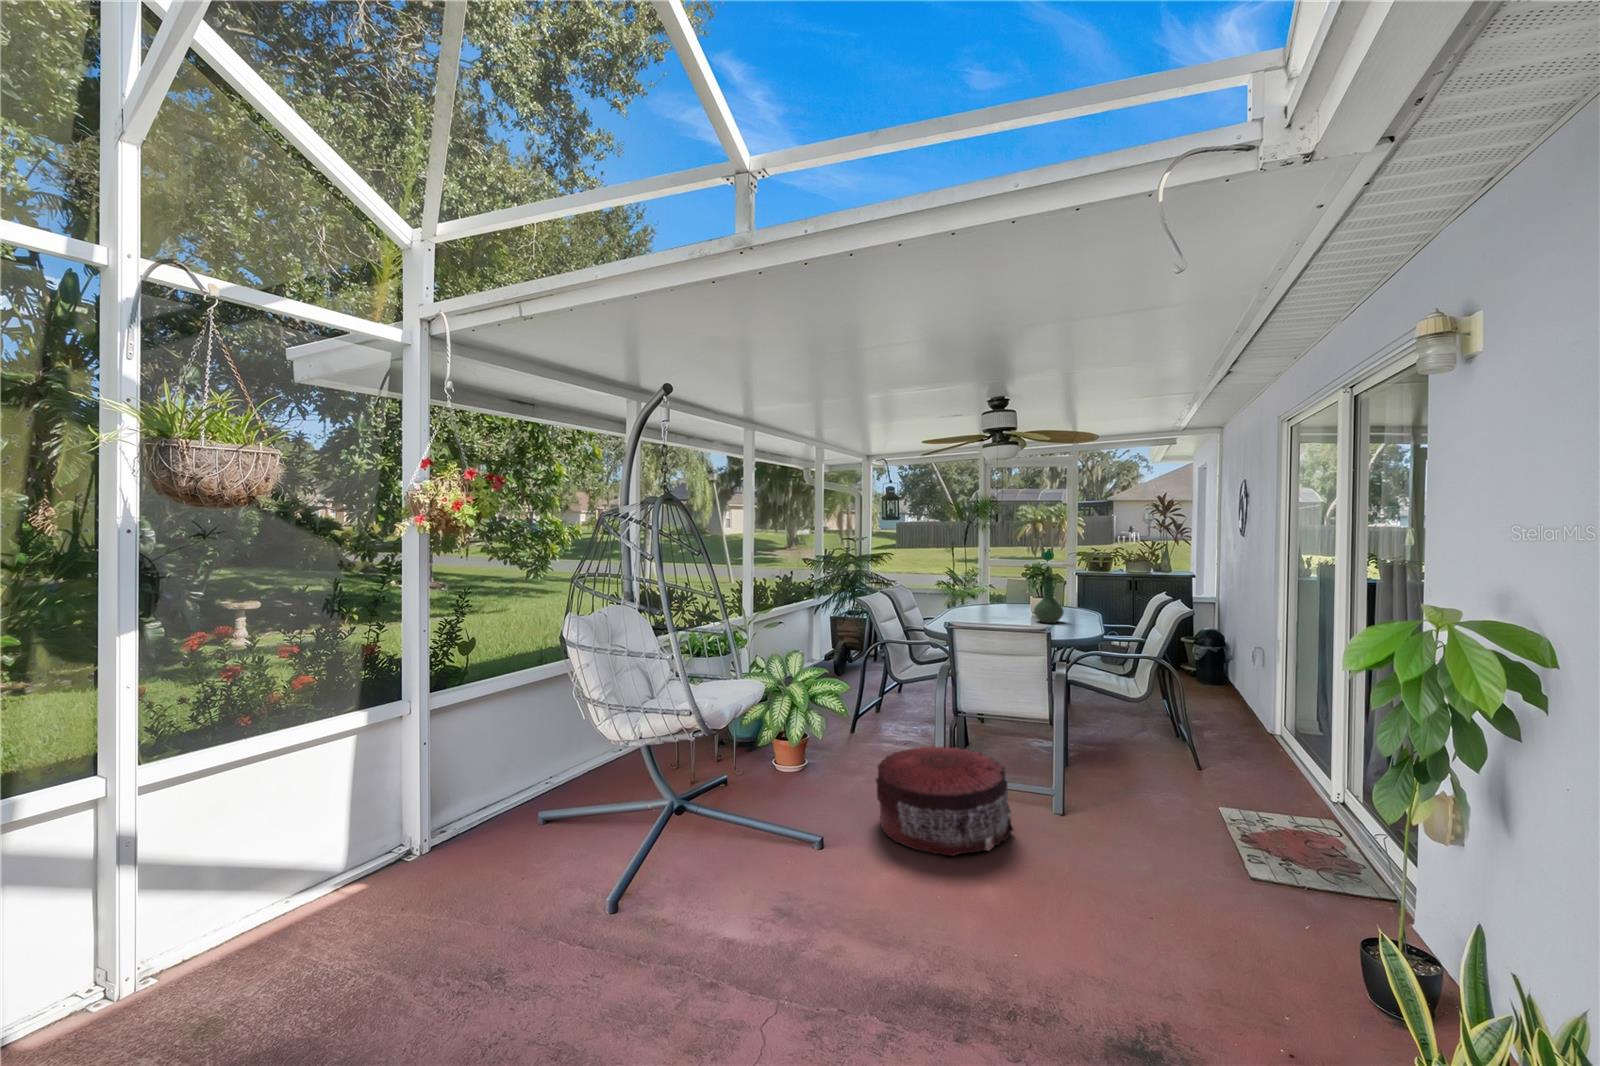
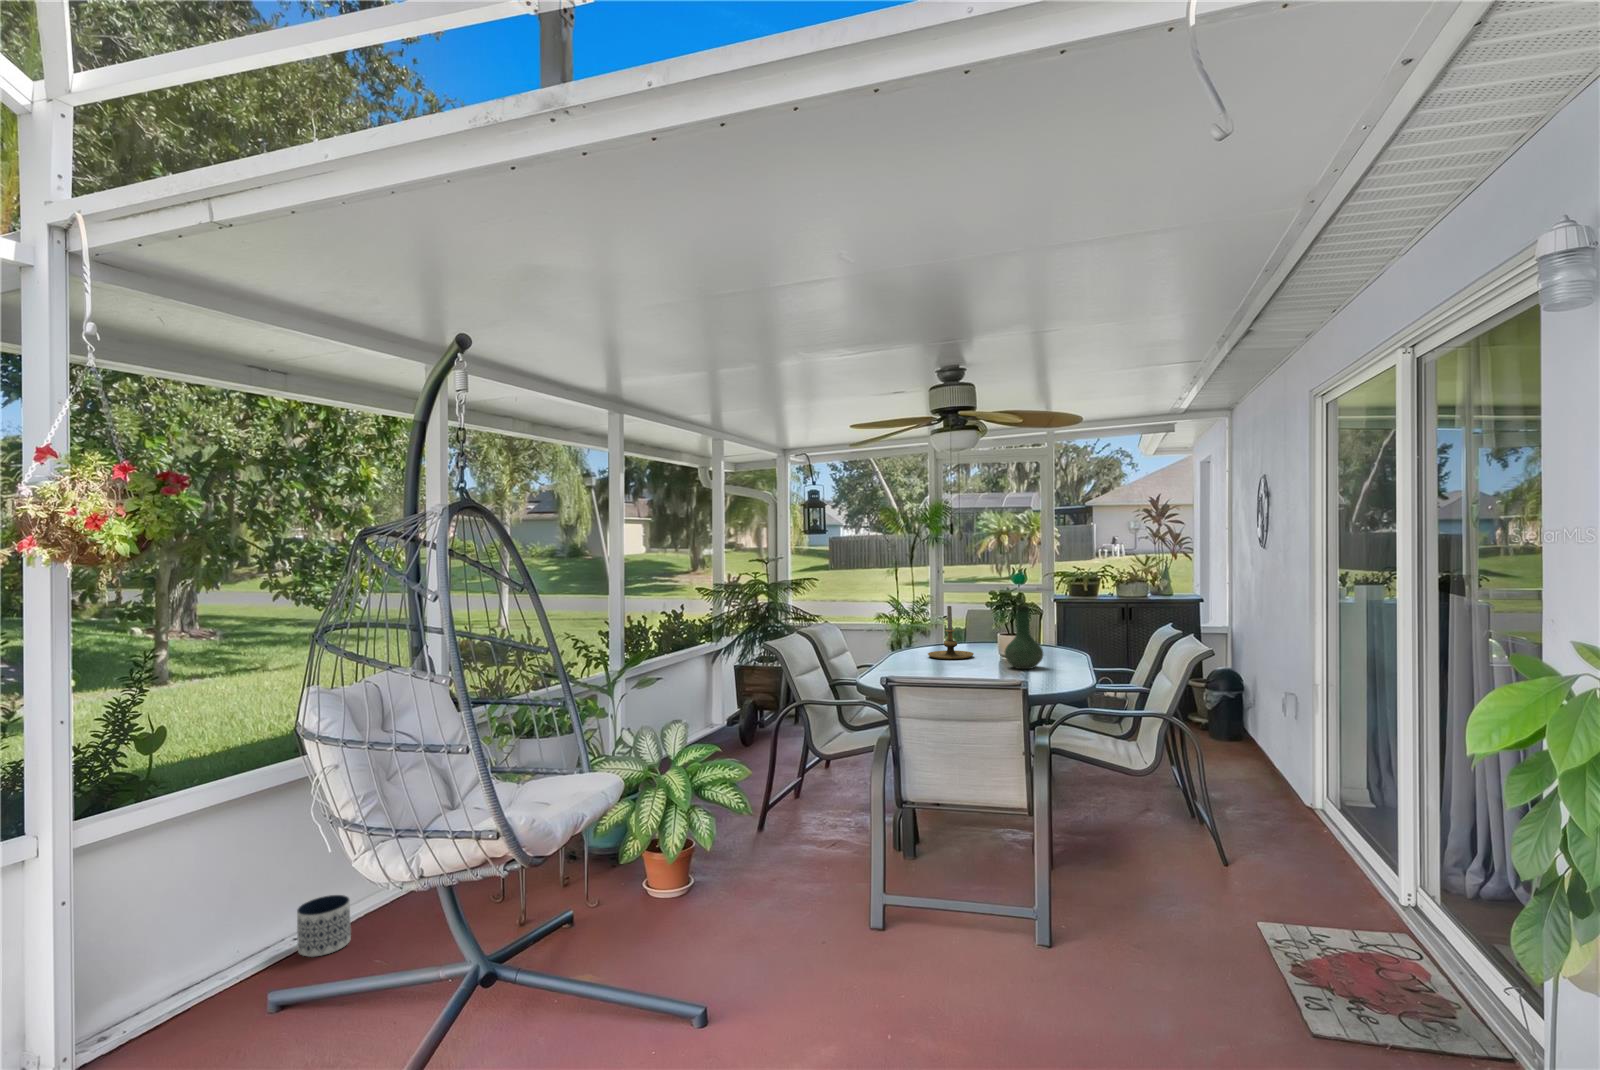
candle holder: none [976,575,1011,615] -> present [928,606,974,659]
pouf: present [876,745,1014,856] -> none [787,853,987,1028]
planter: none [553,755,585,793] -> present [297,895,351,957]

